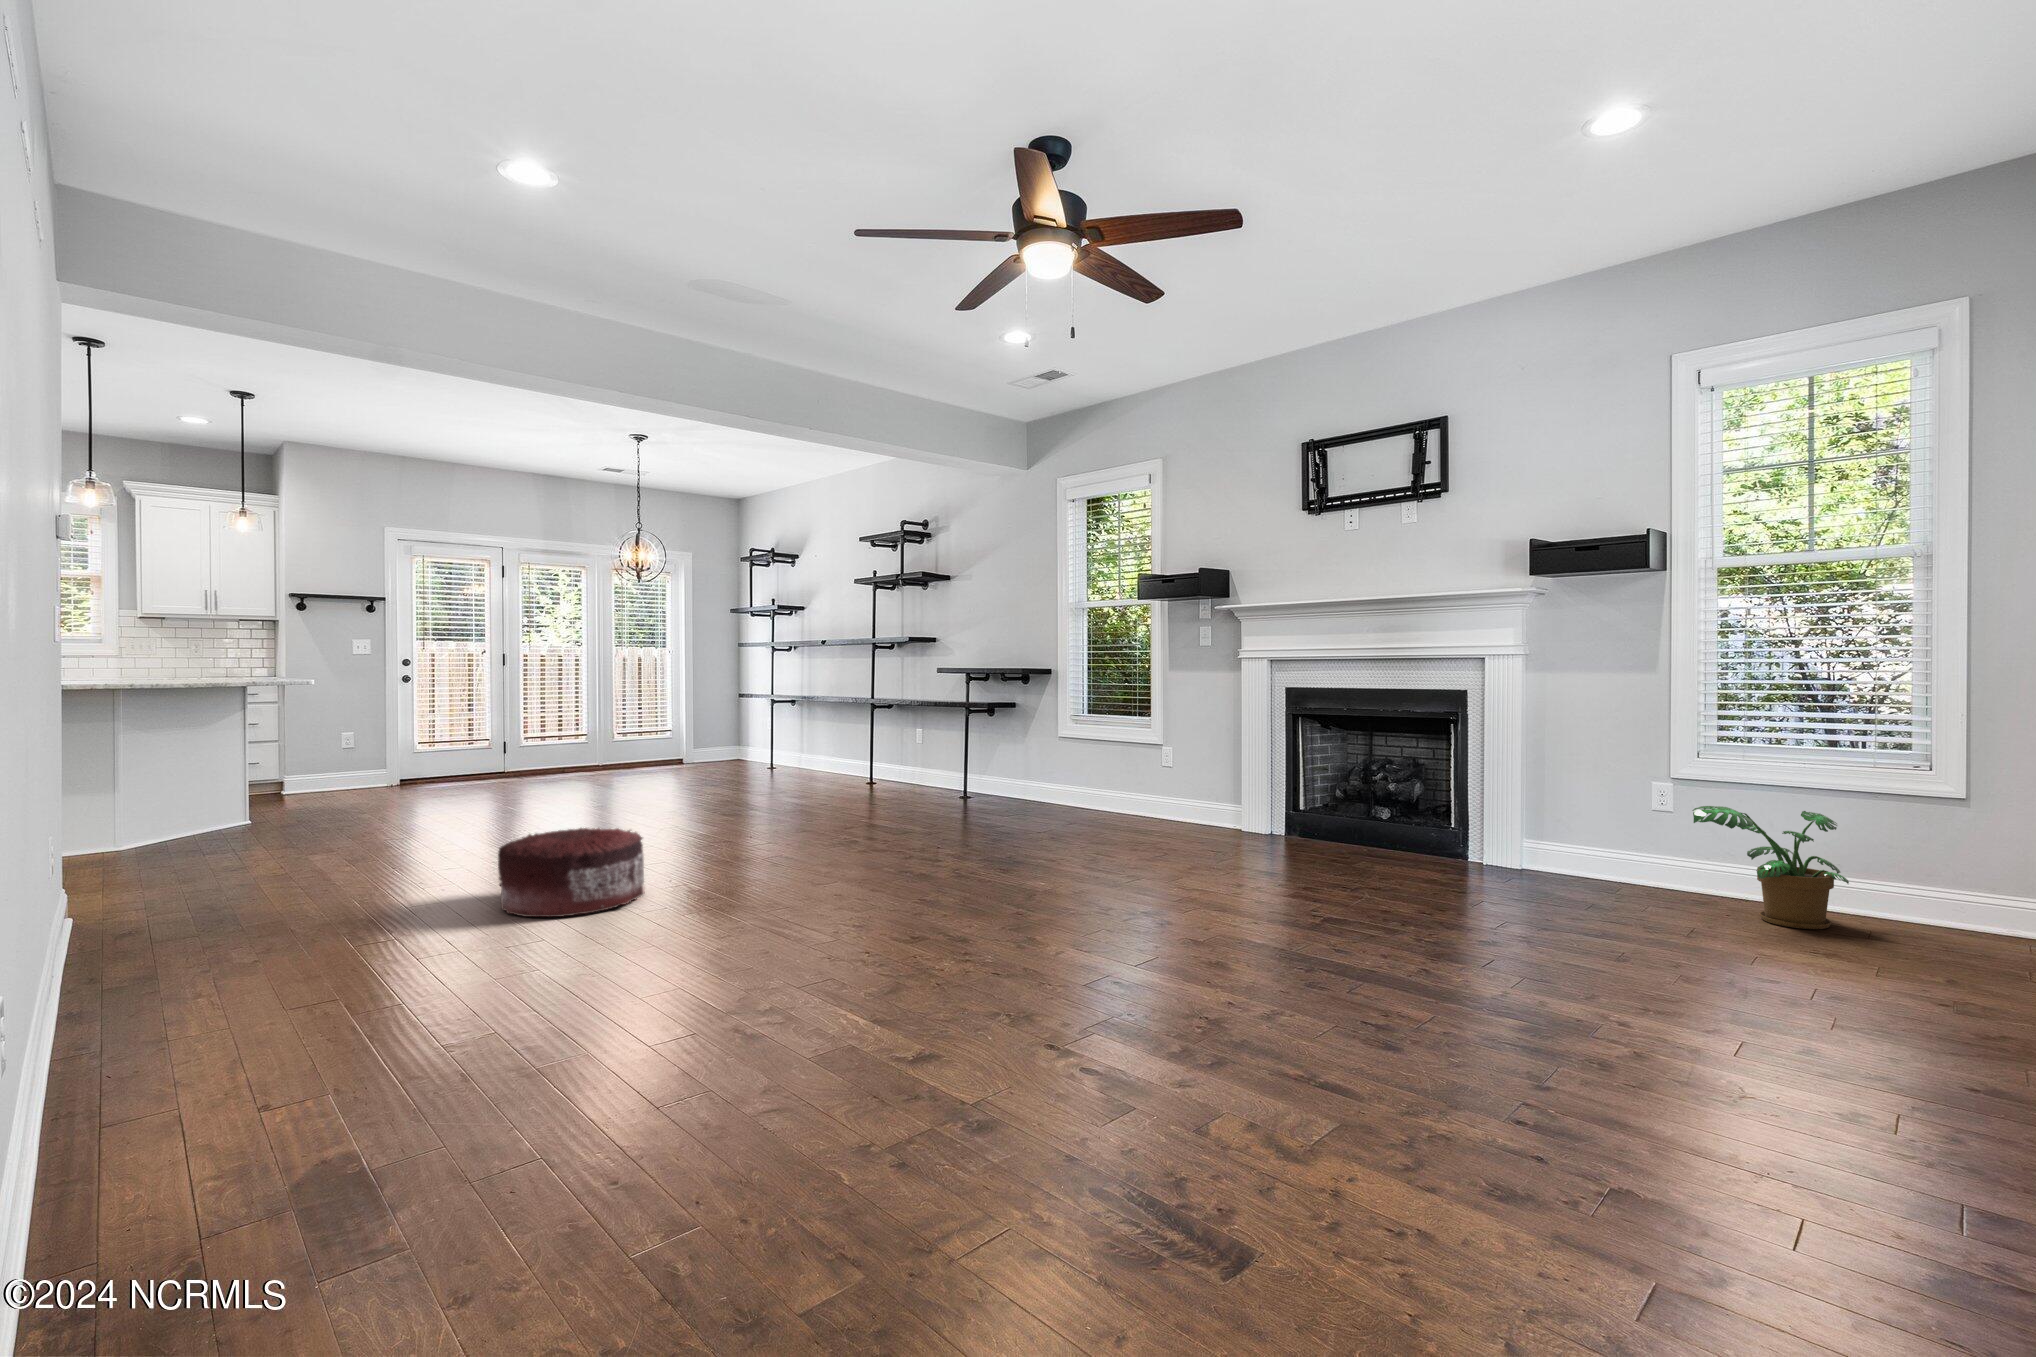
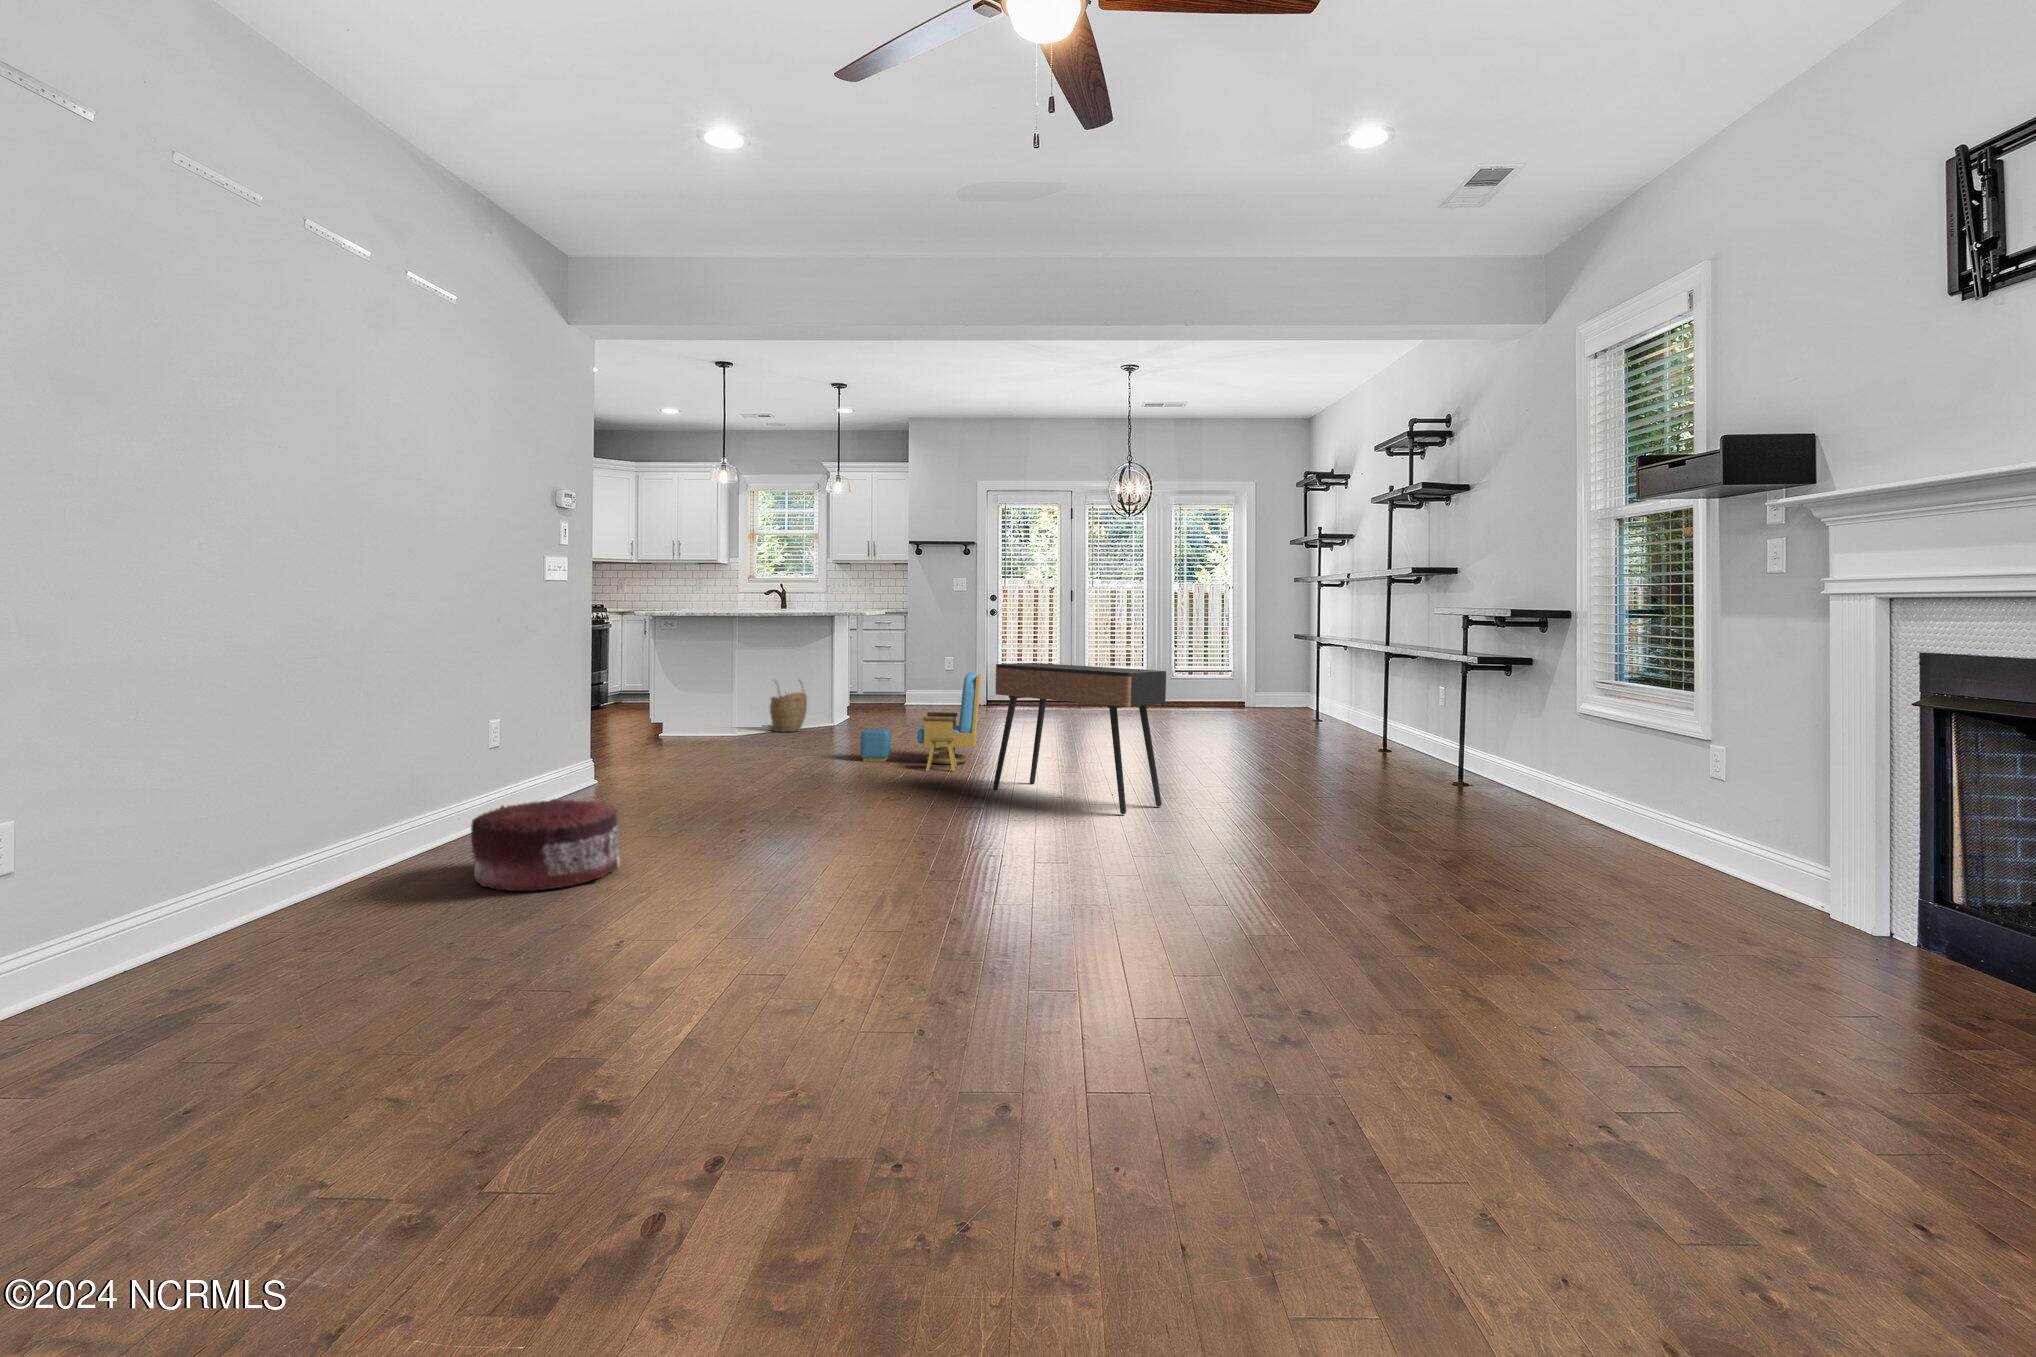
console table: none [1020,693,1191,841] -> present [993,663,1166,814]
armchair: none [887,706,1007,805] -> present [860,672,981,771]
woven basket: none [791,719,835,772] -> present [769,680,807,732]
potted plant: present [1693,806,1849,929] -> none [1648,797,1792,917]

